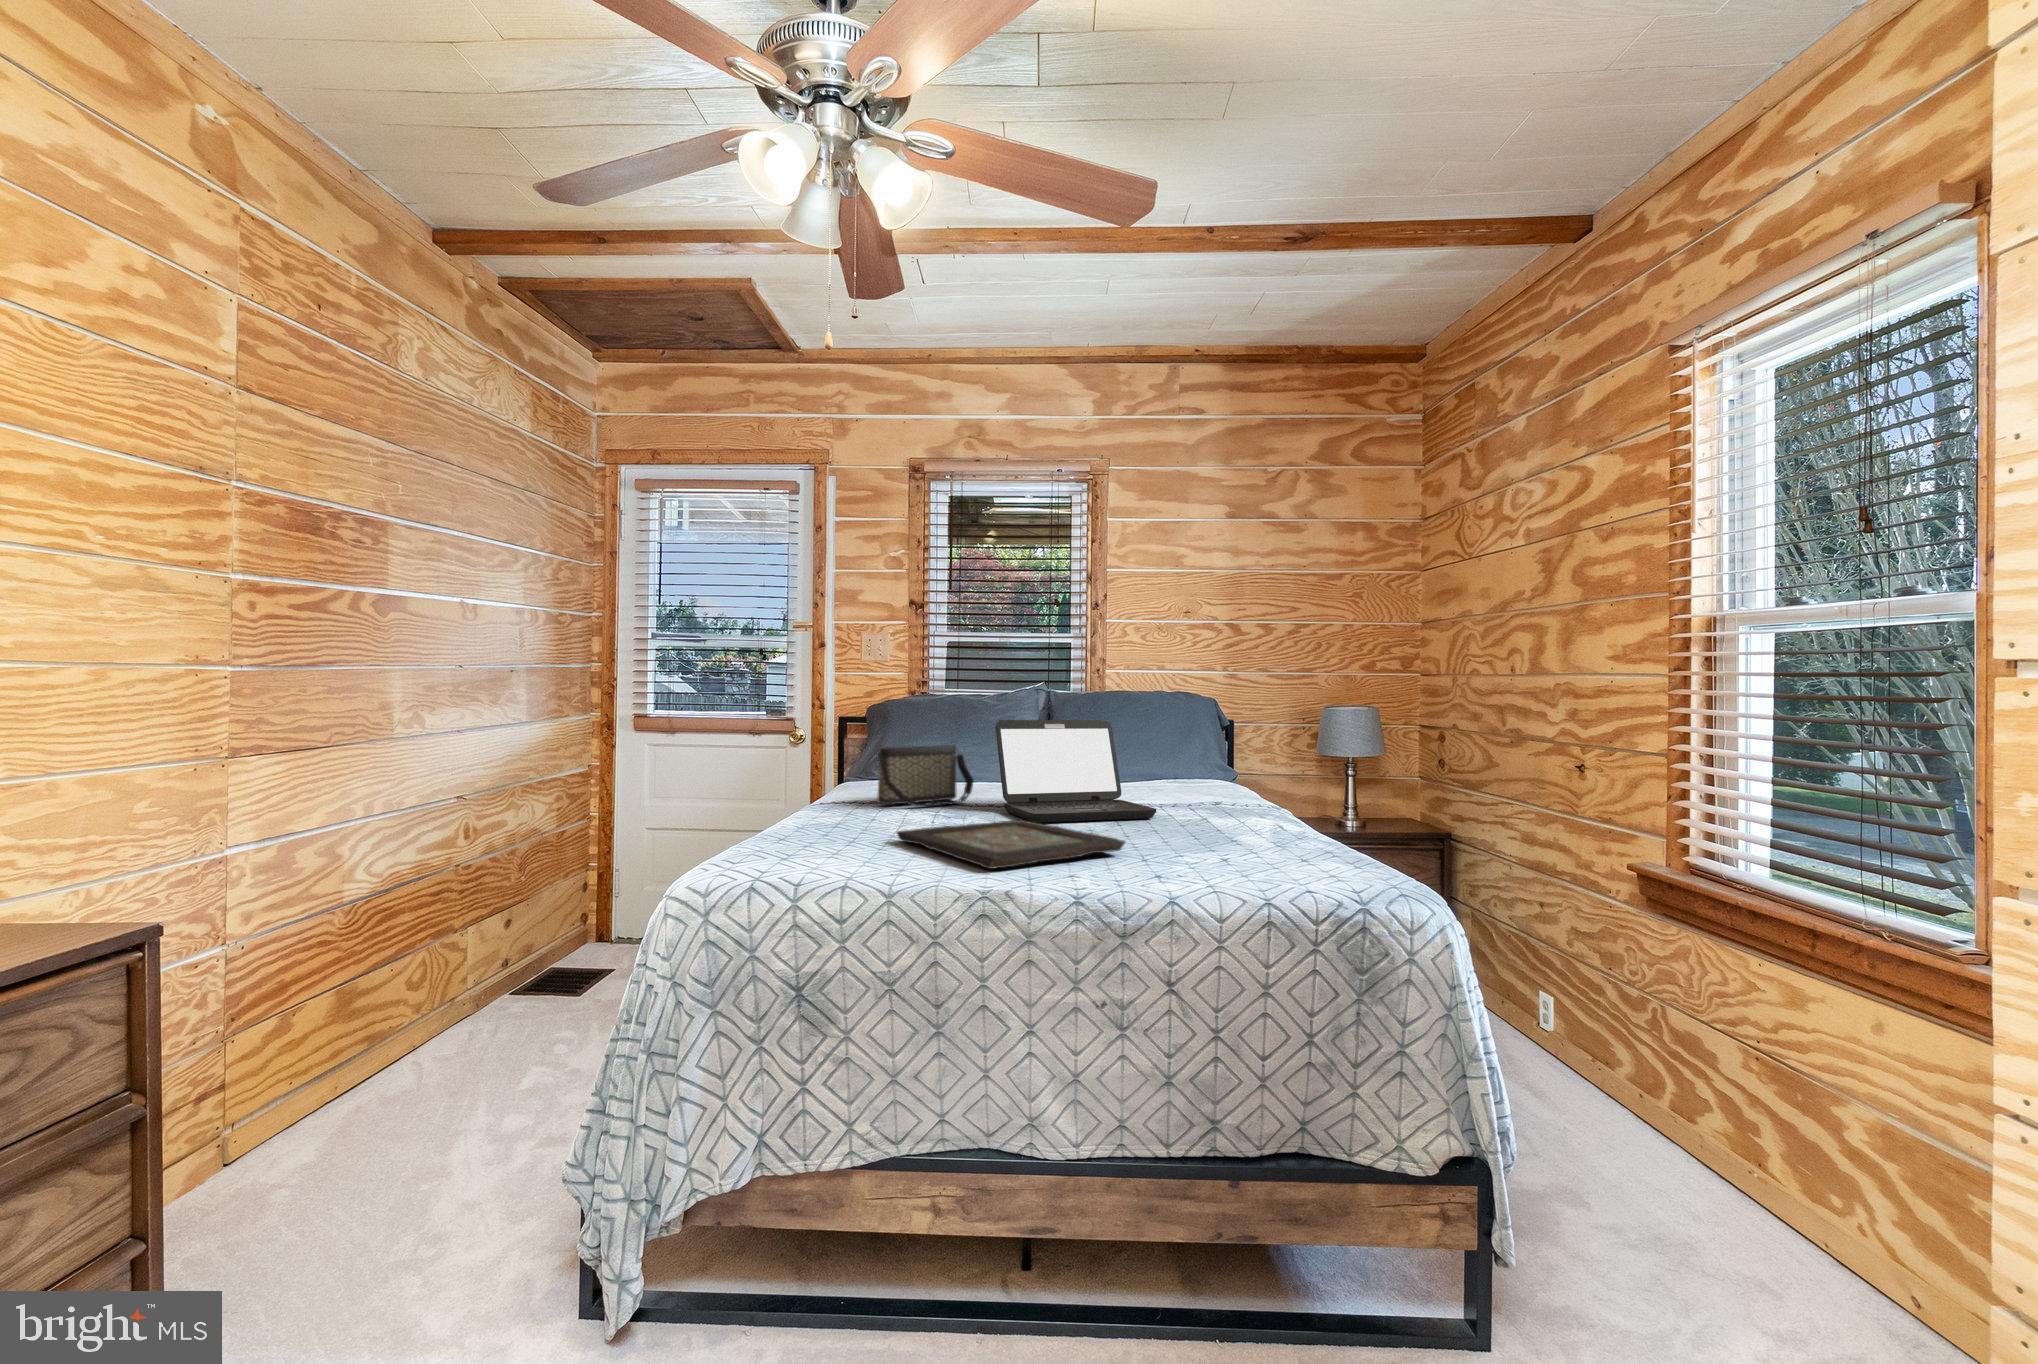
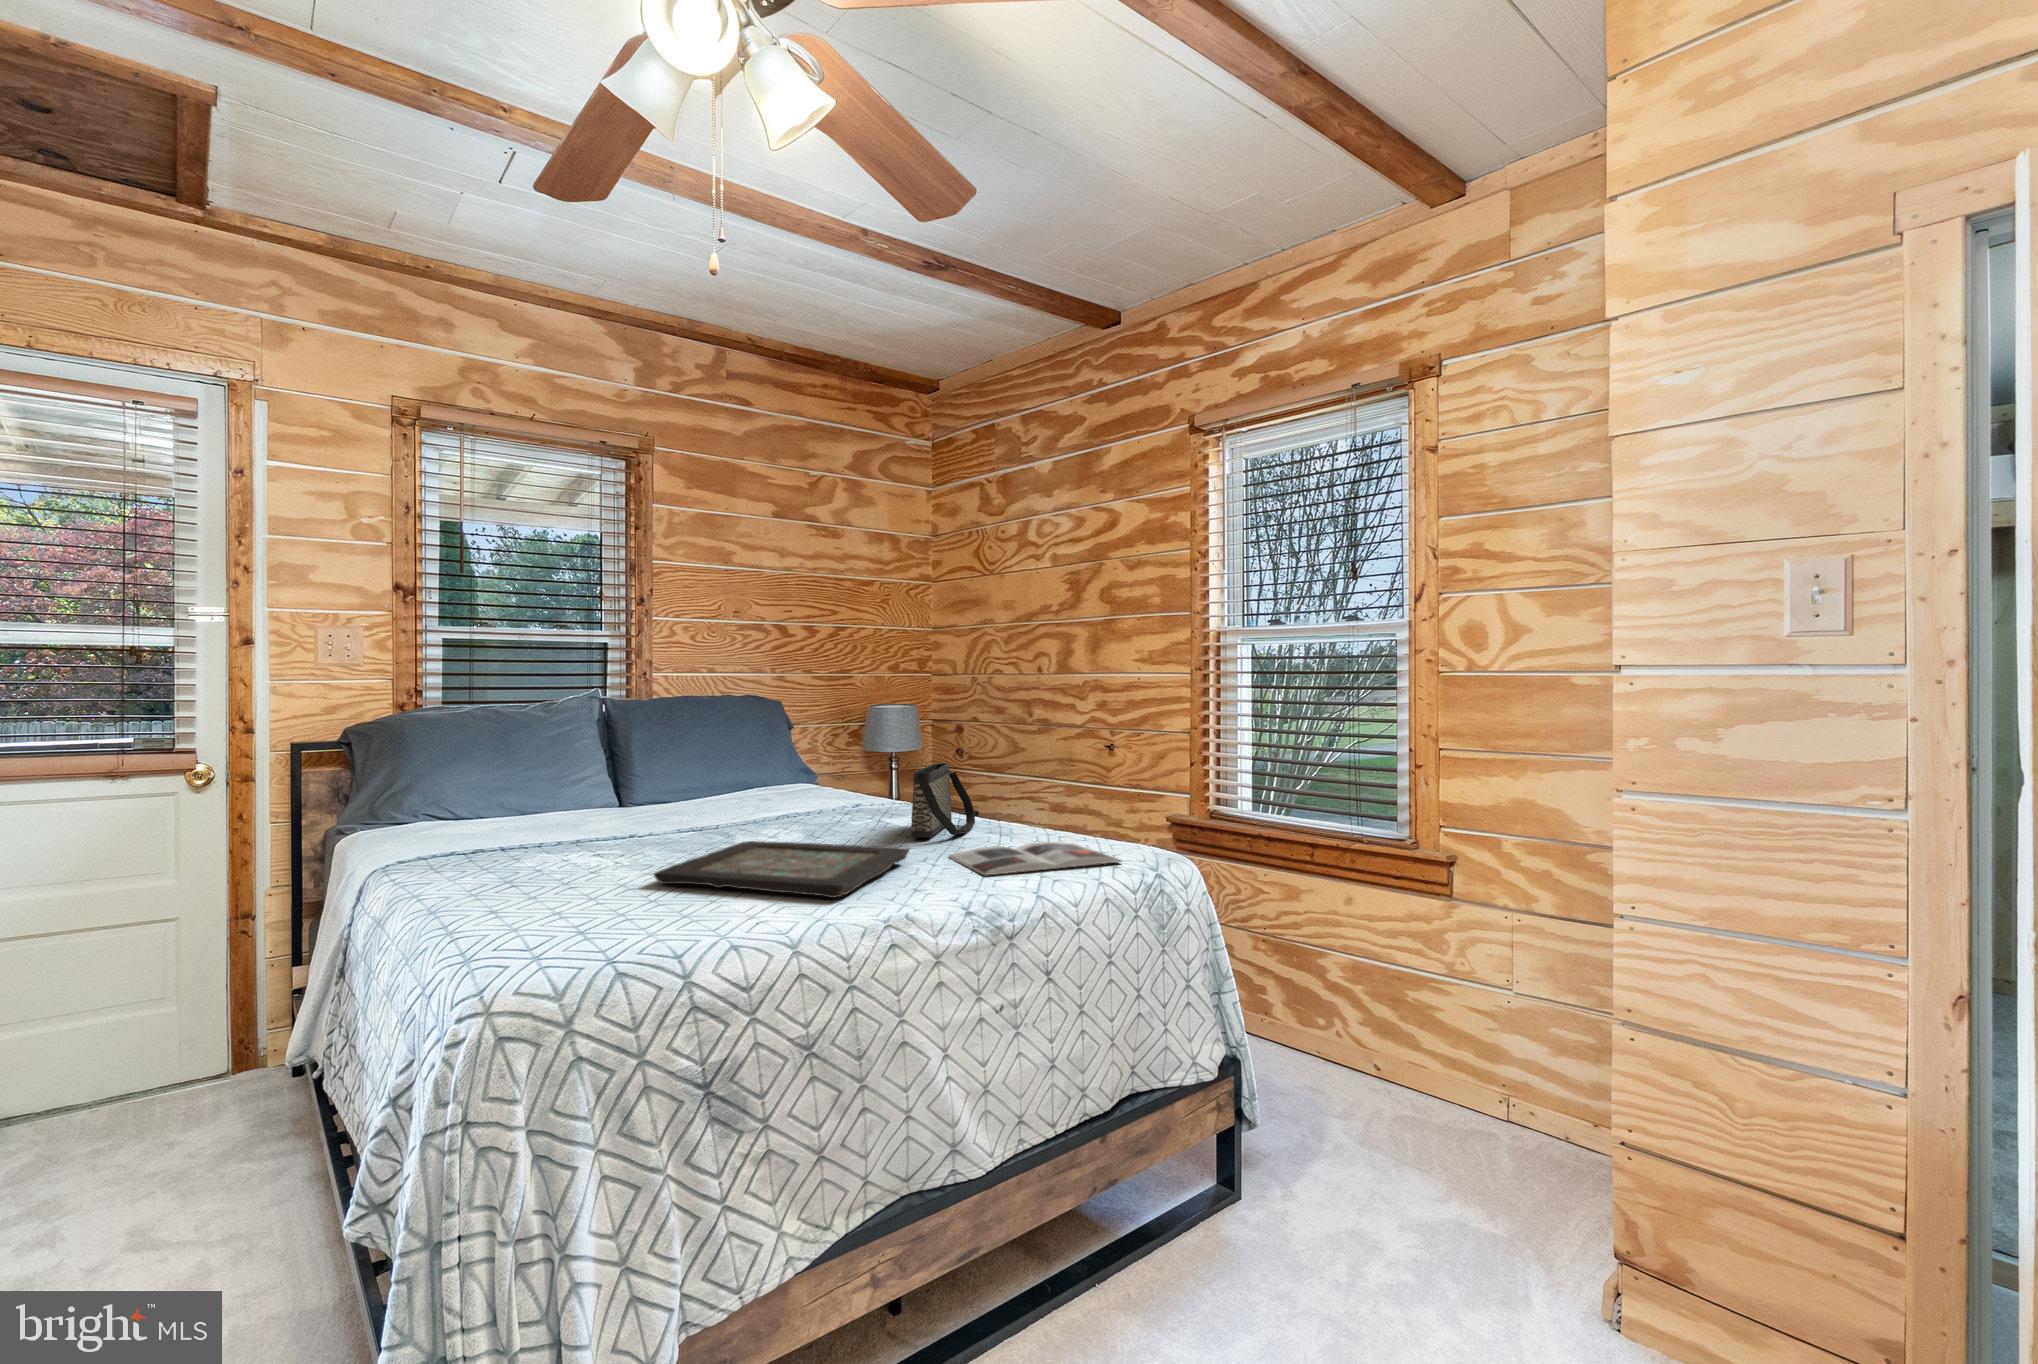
laptop: present [996,720,1156,822] -> none [657,726,842,841]
handbag: present [877,745,974,806] -> present [911,763,975,838]
magazine: none [1162,852,1340,886] -> present [949,842,1122,875]

